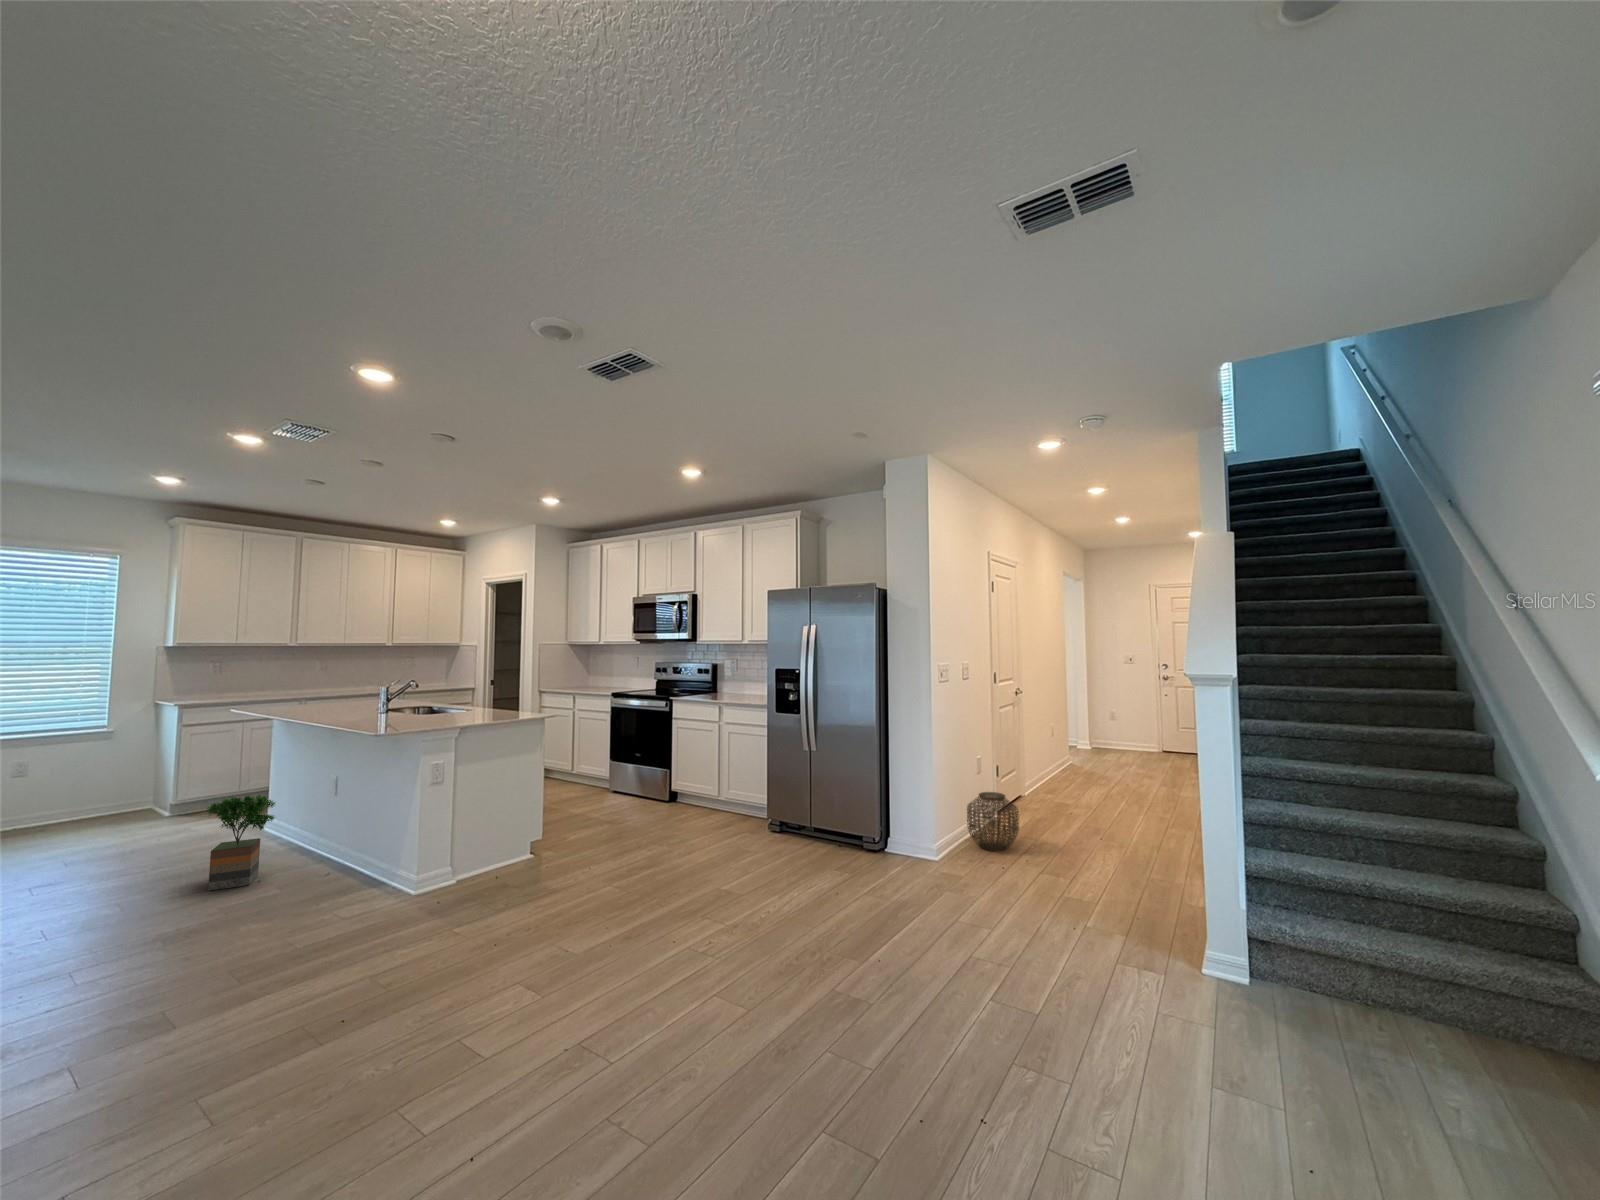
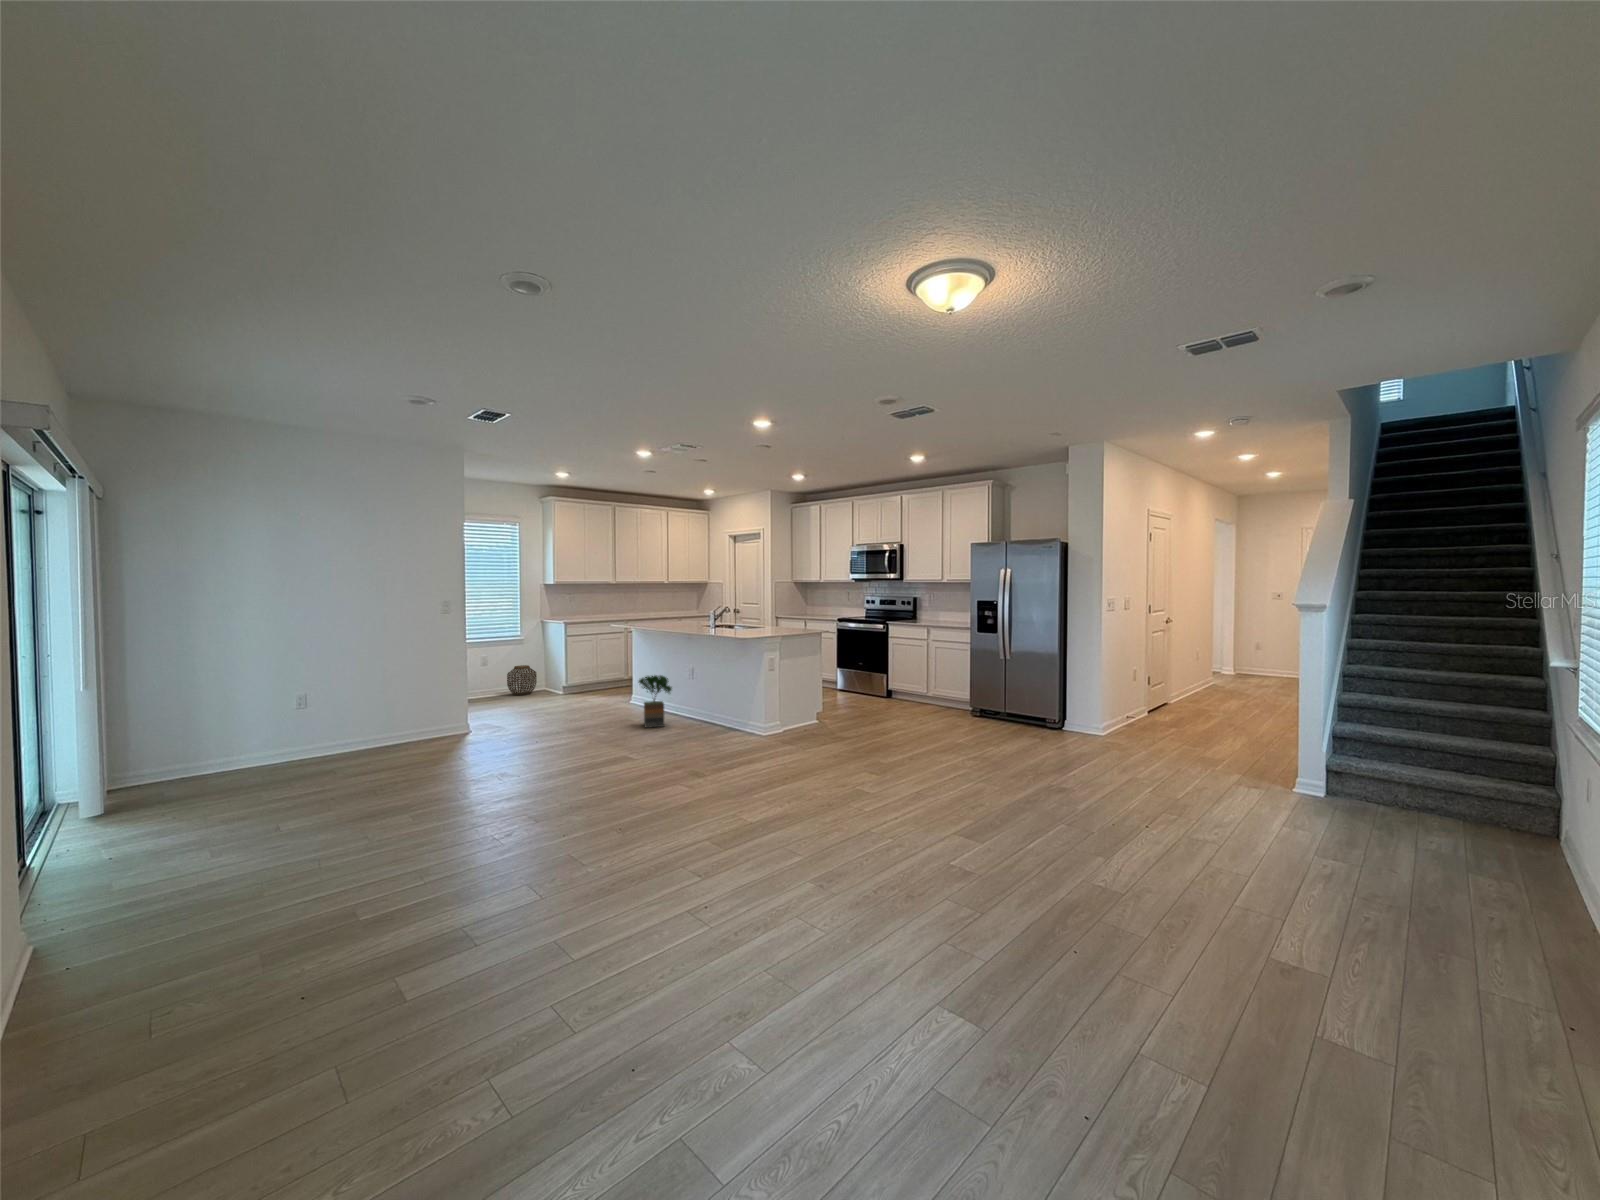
woven basket: present [967,792,1019,851] -> present [507,665,537,695]

